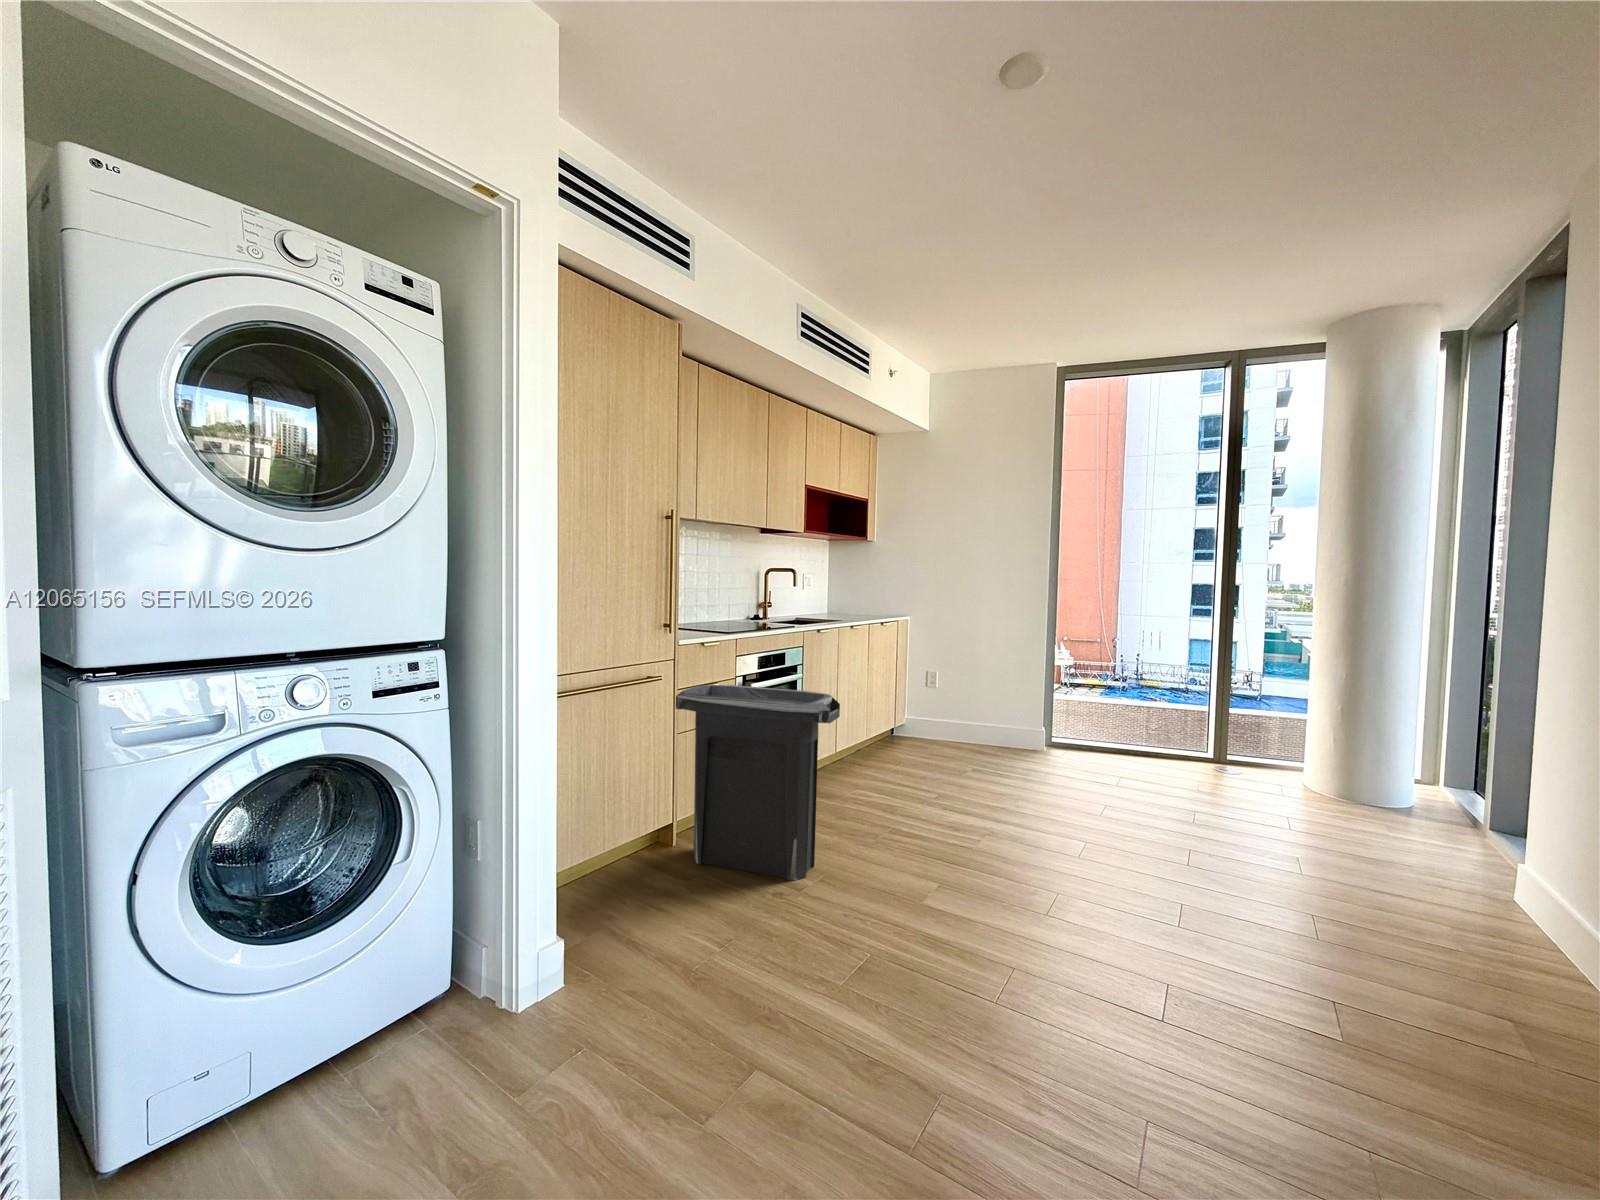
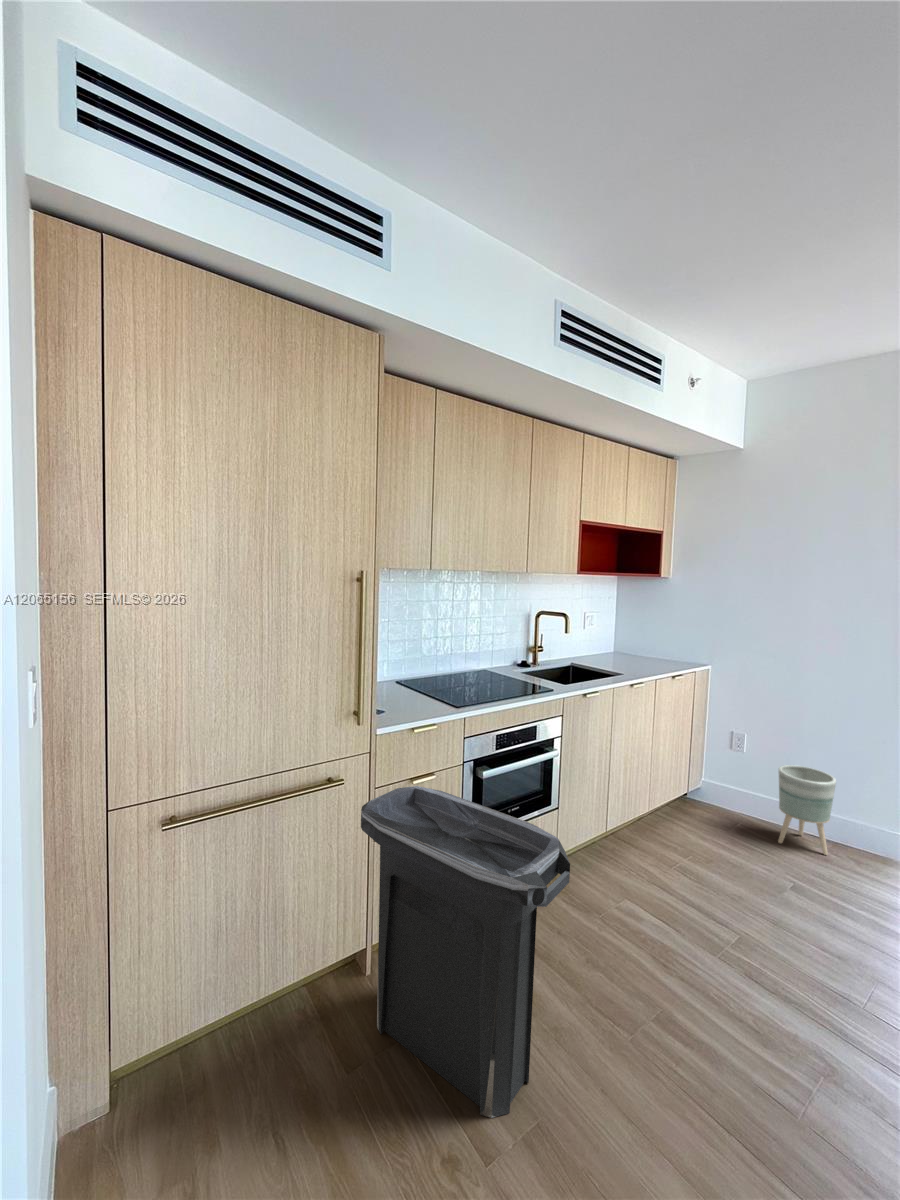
planter: none [965,692,1005,757] -> present [778,765,836,855]

